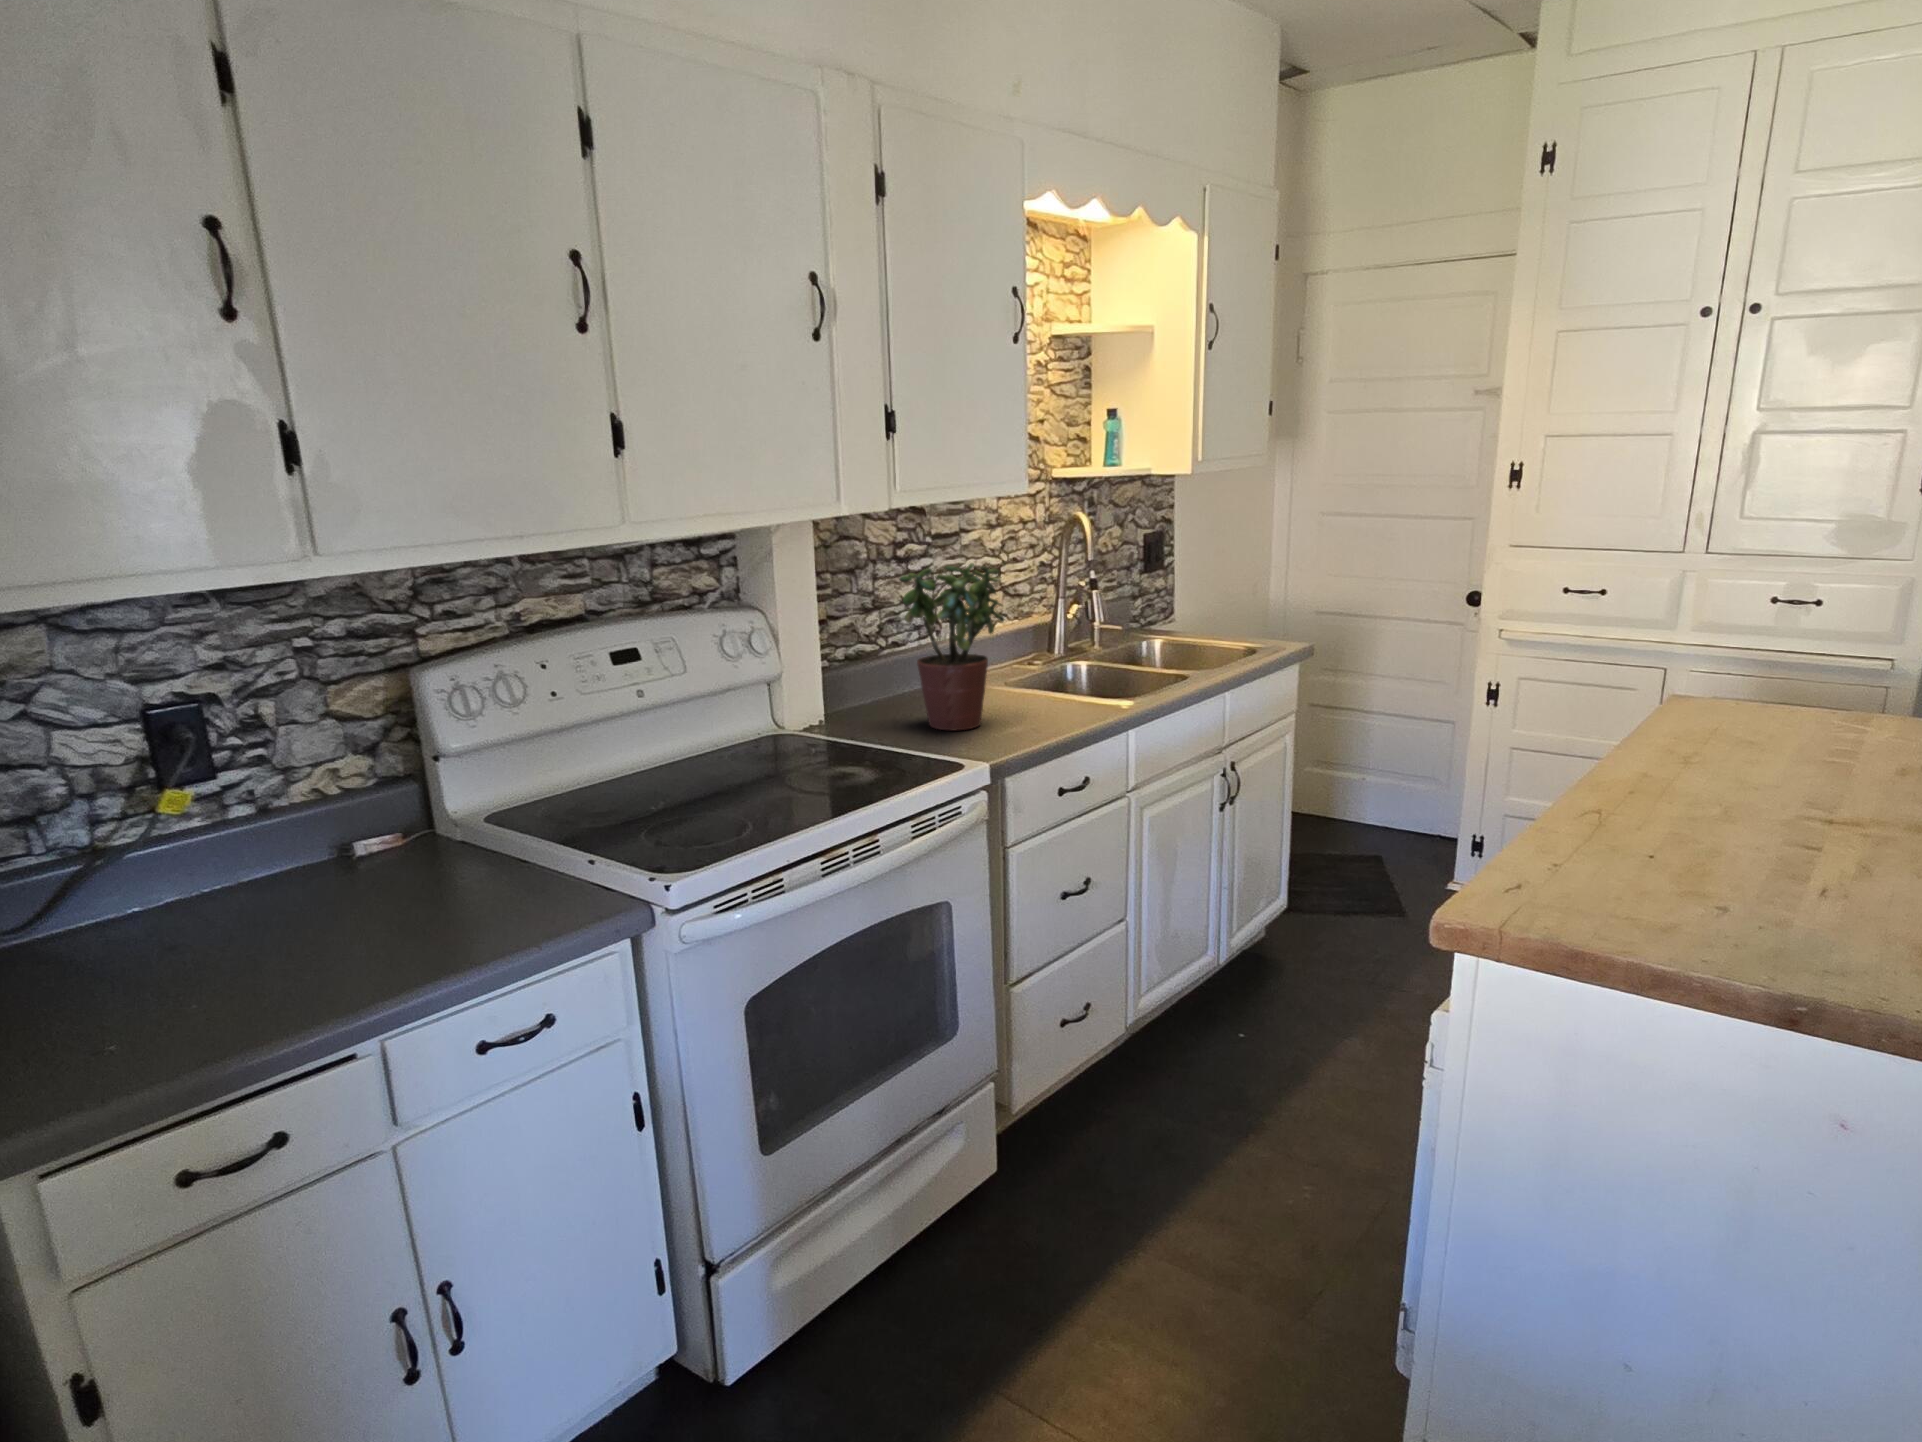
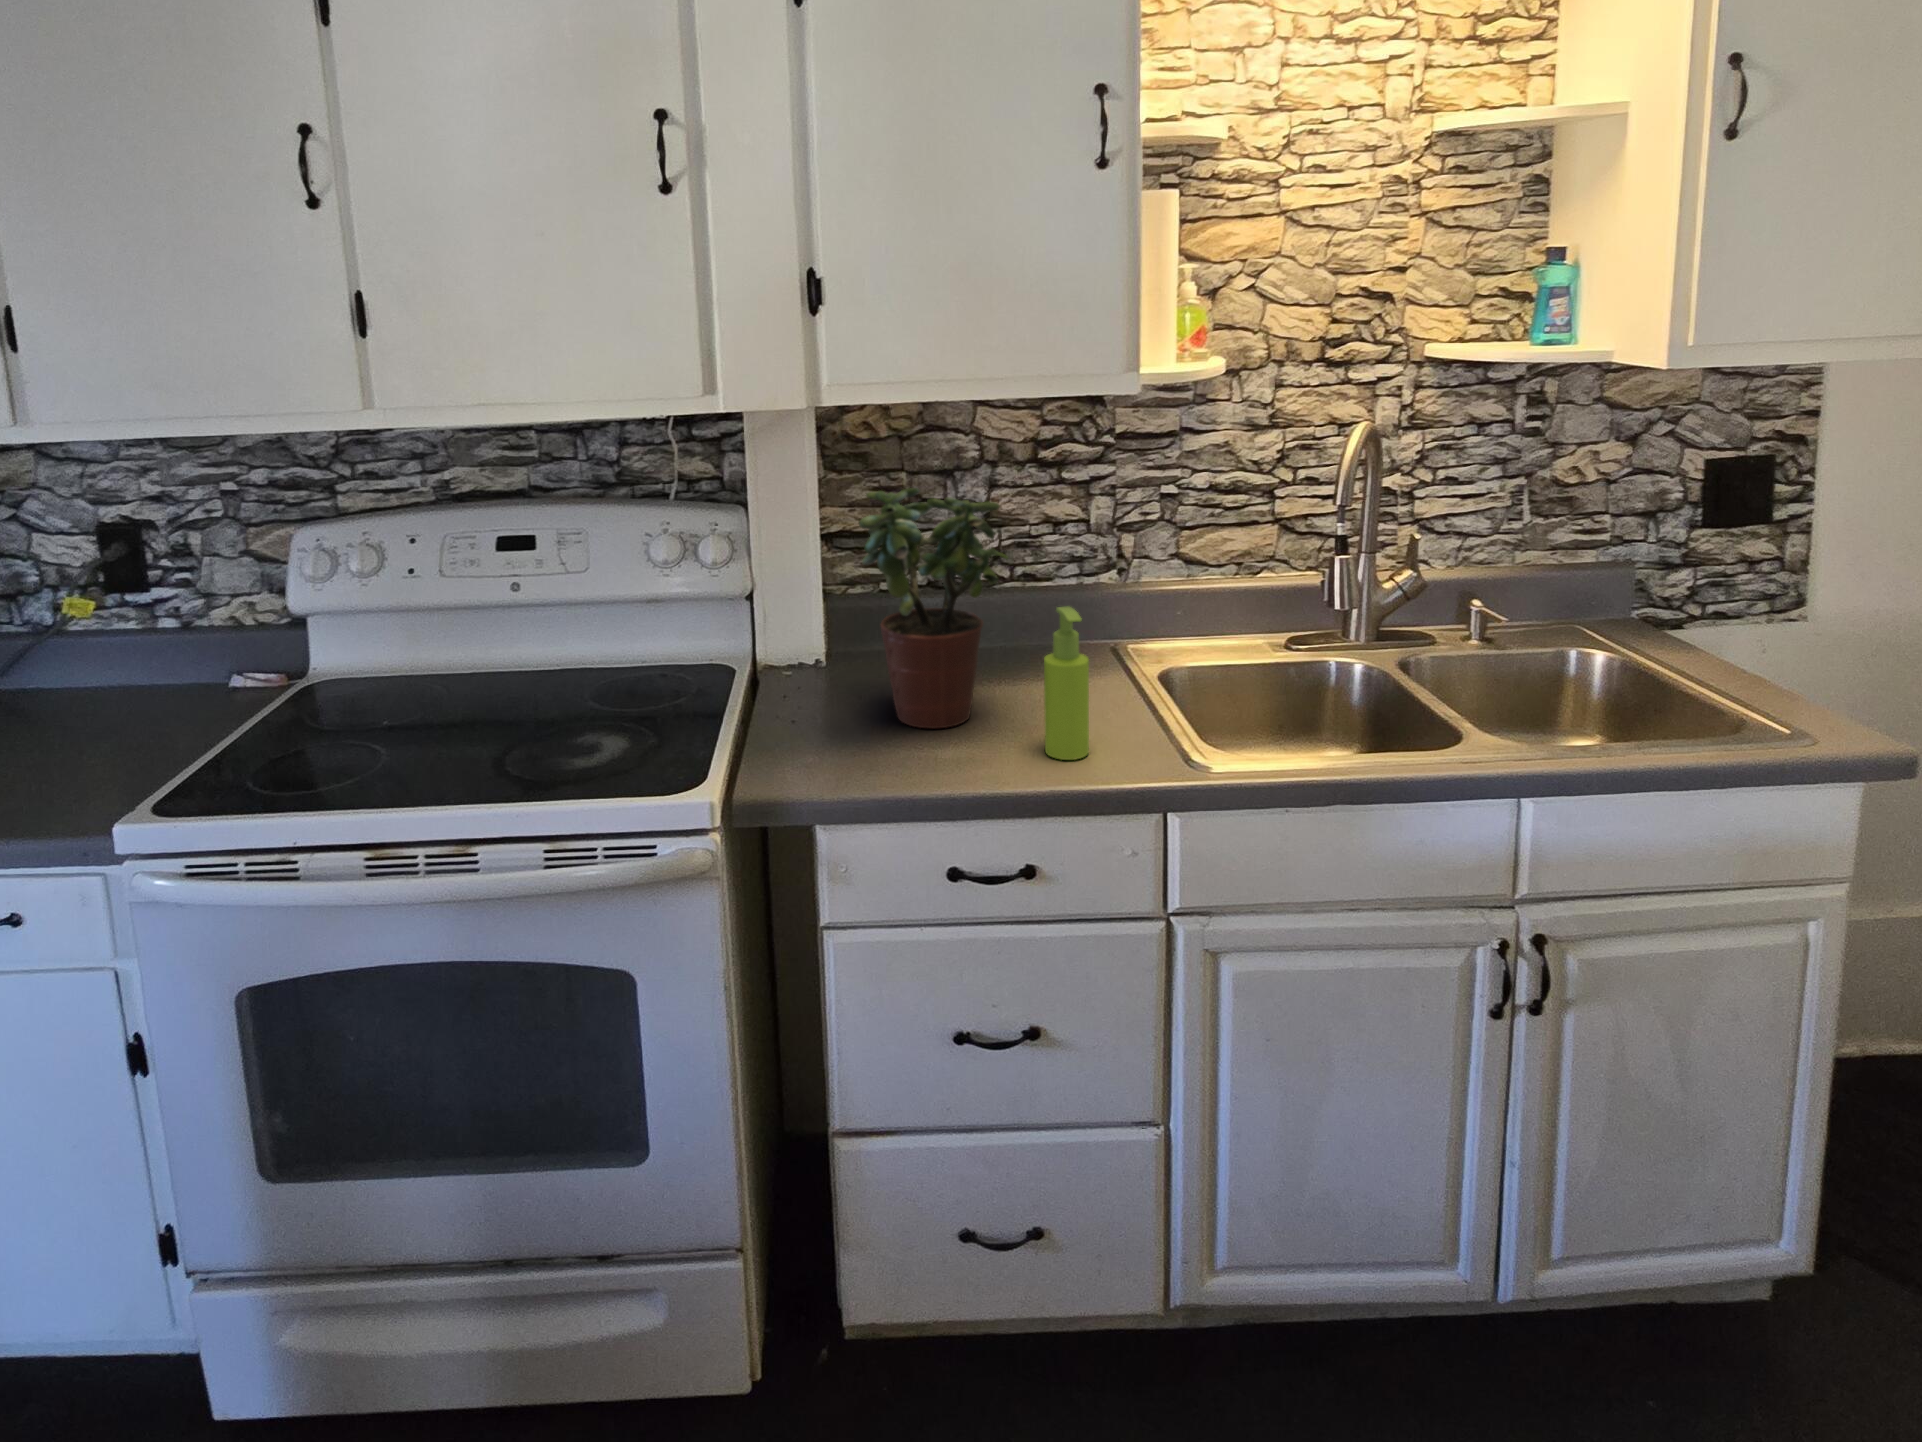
soap dispenser: none [1043,627,1075,722] -> present [1044,606,1089,760]

